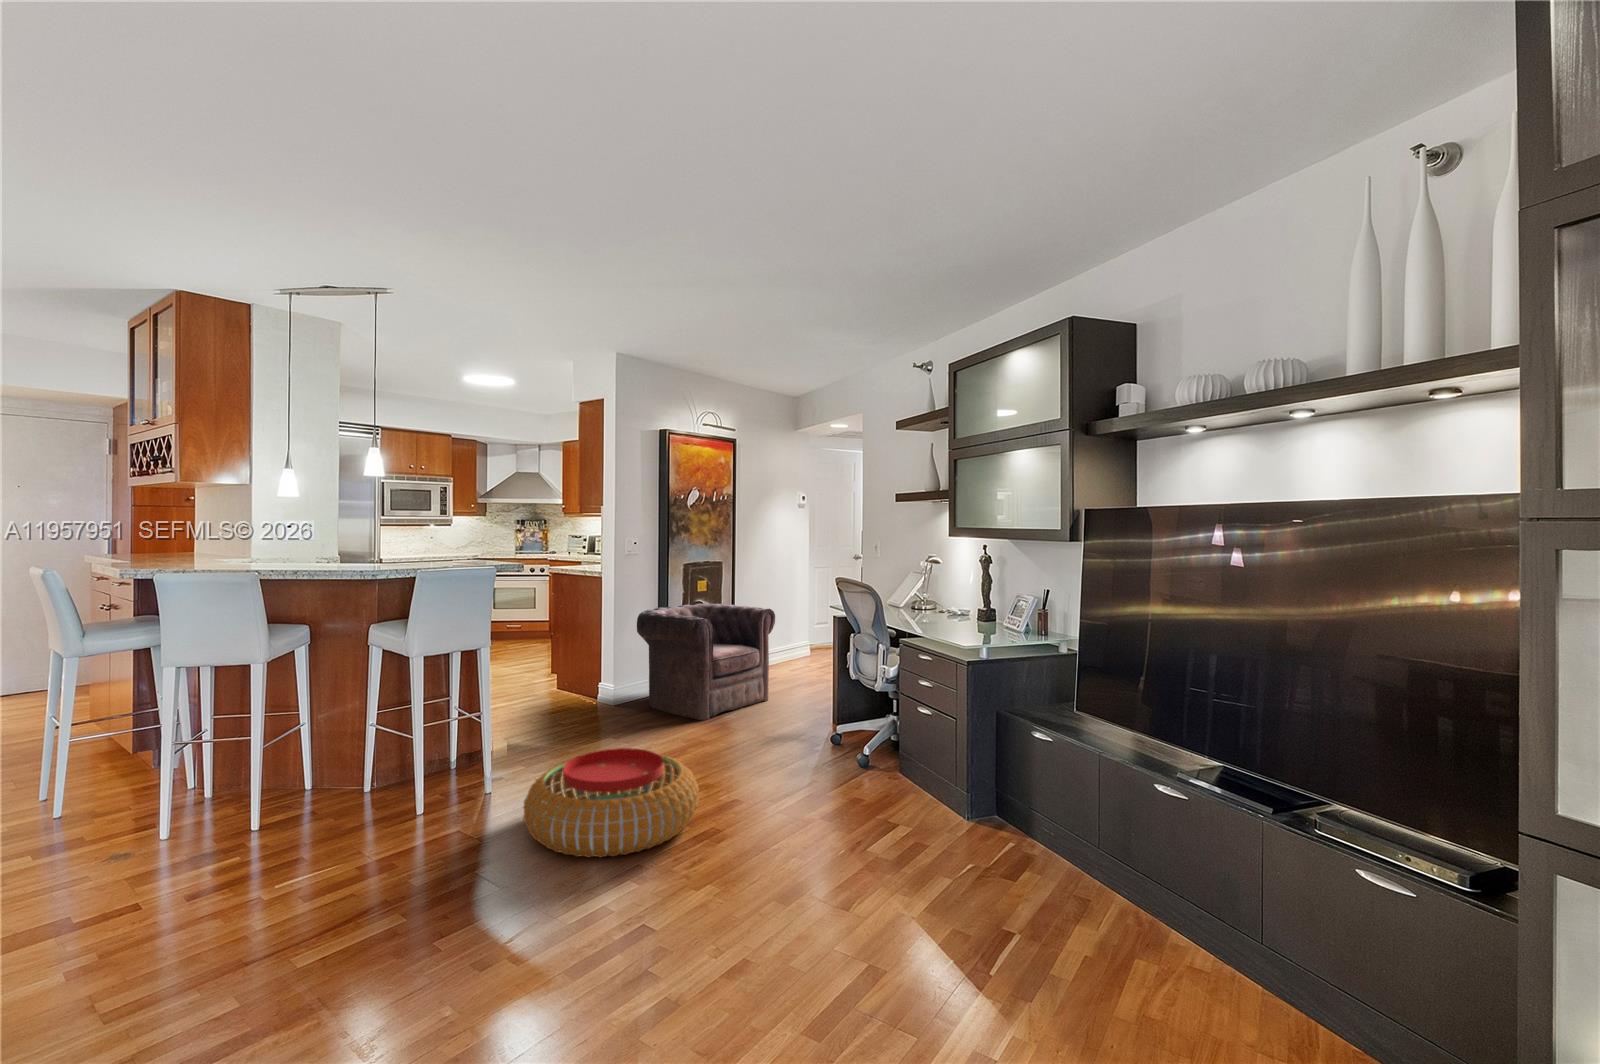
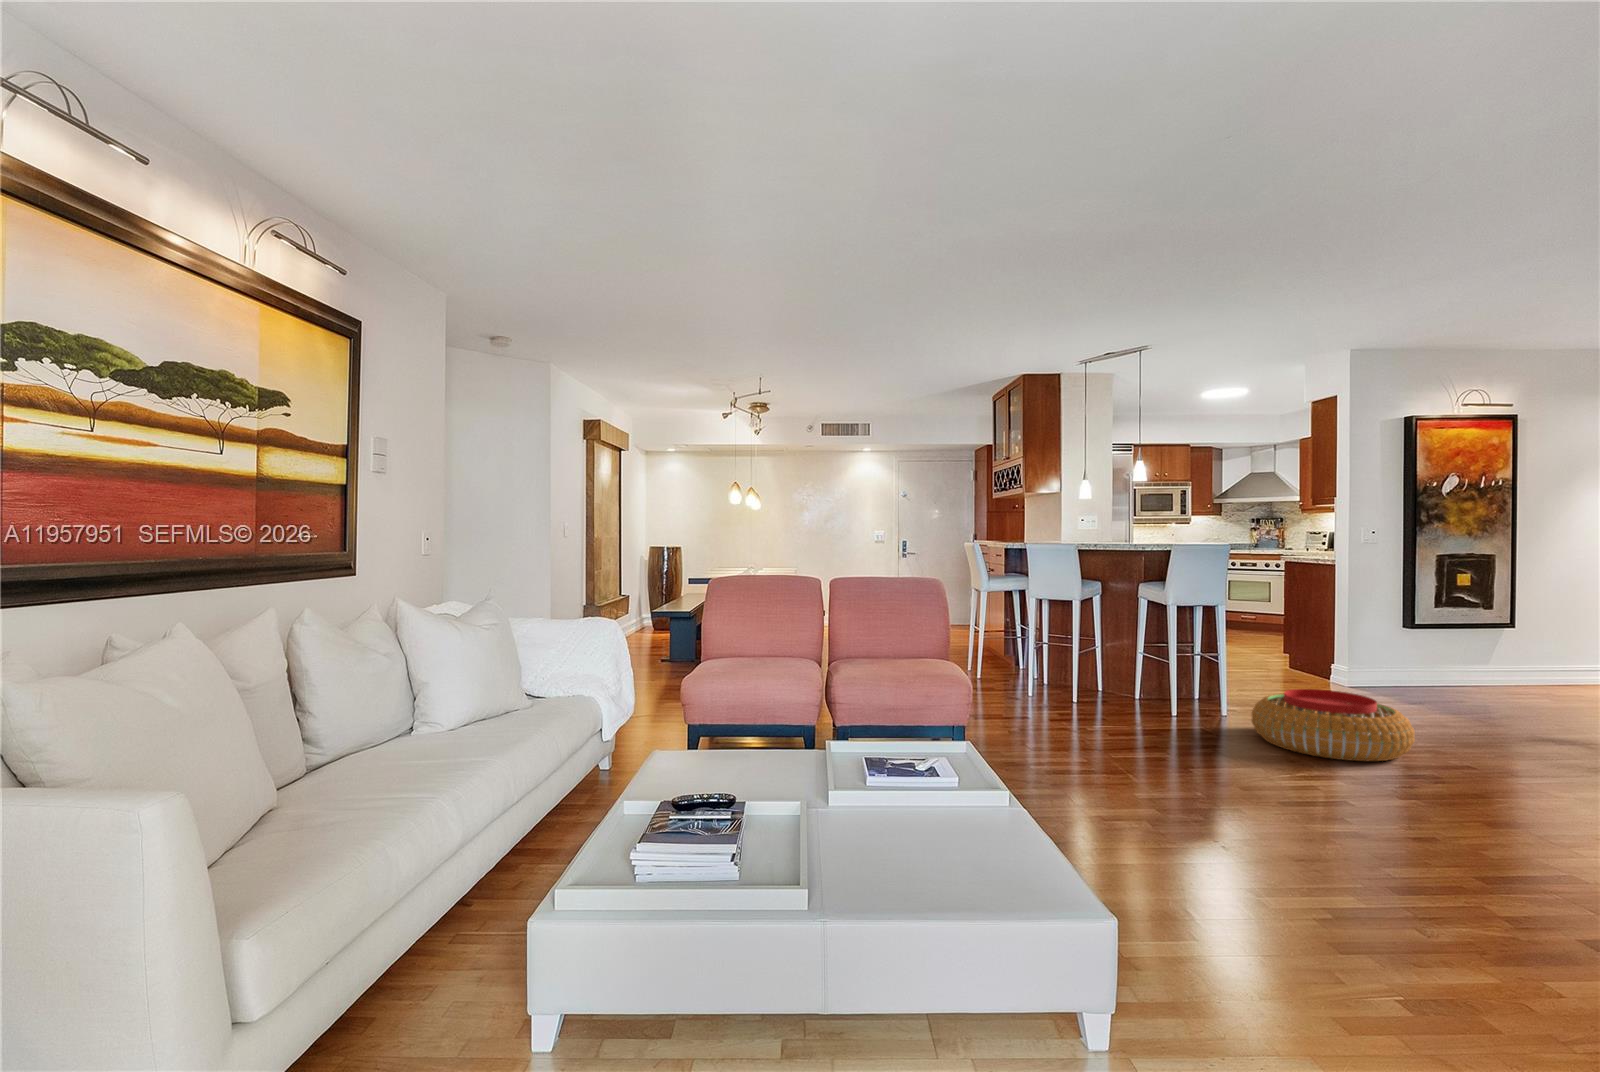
armchair: present [637,604,775,720] -> none [1375,598,1570,710]

